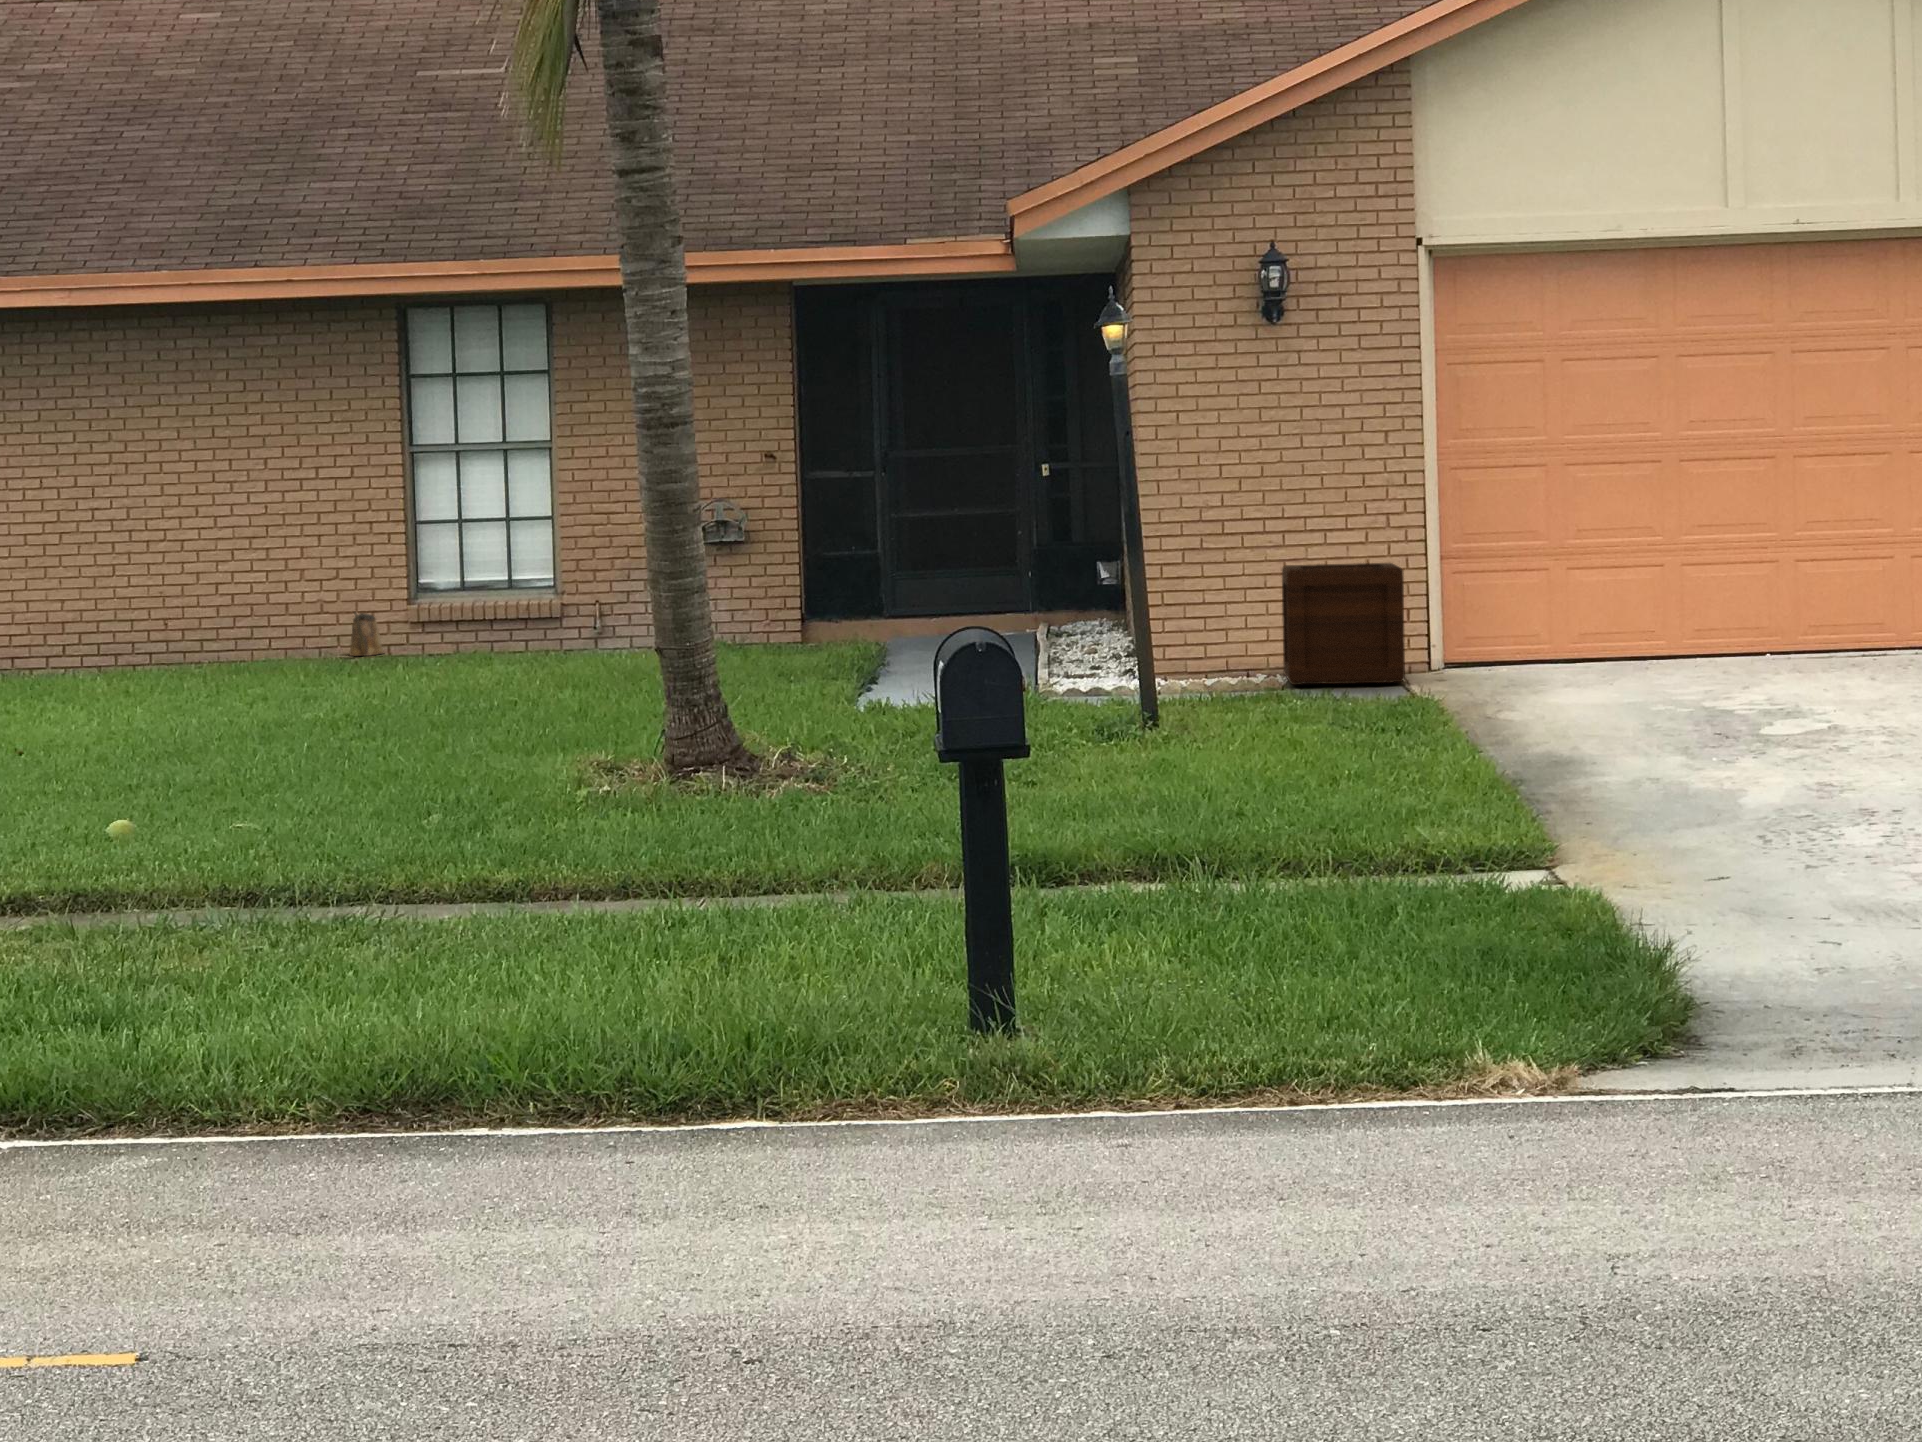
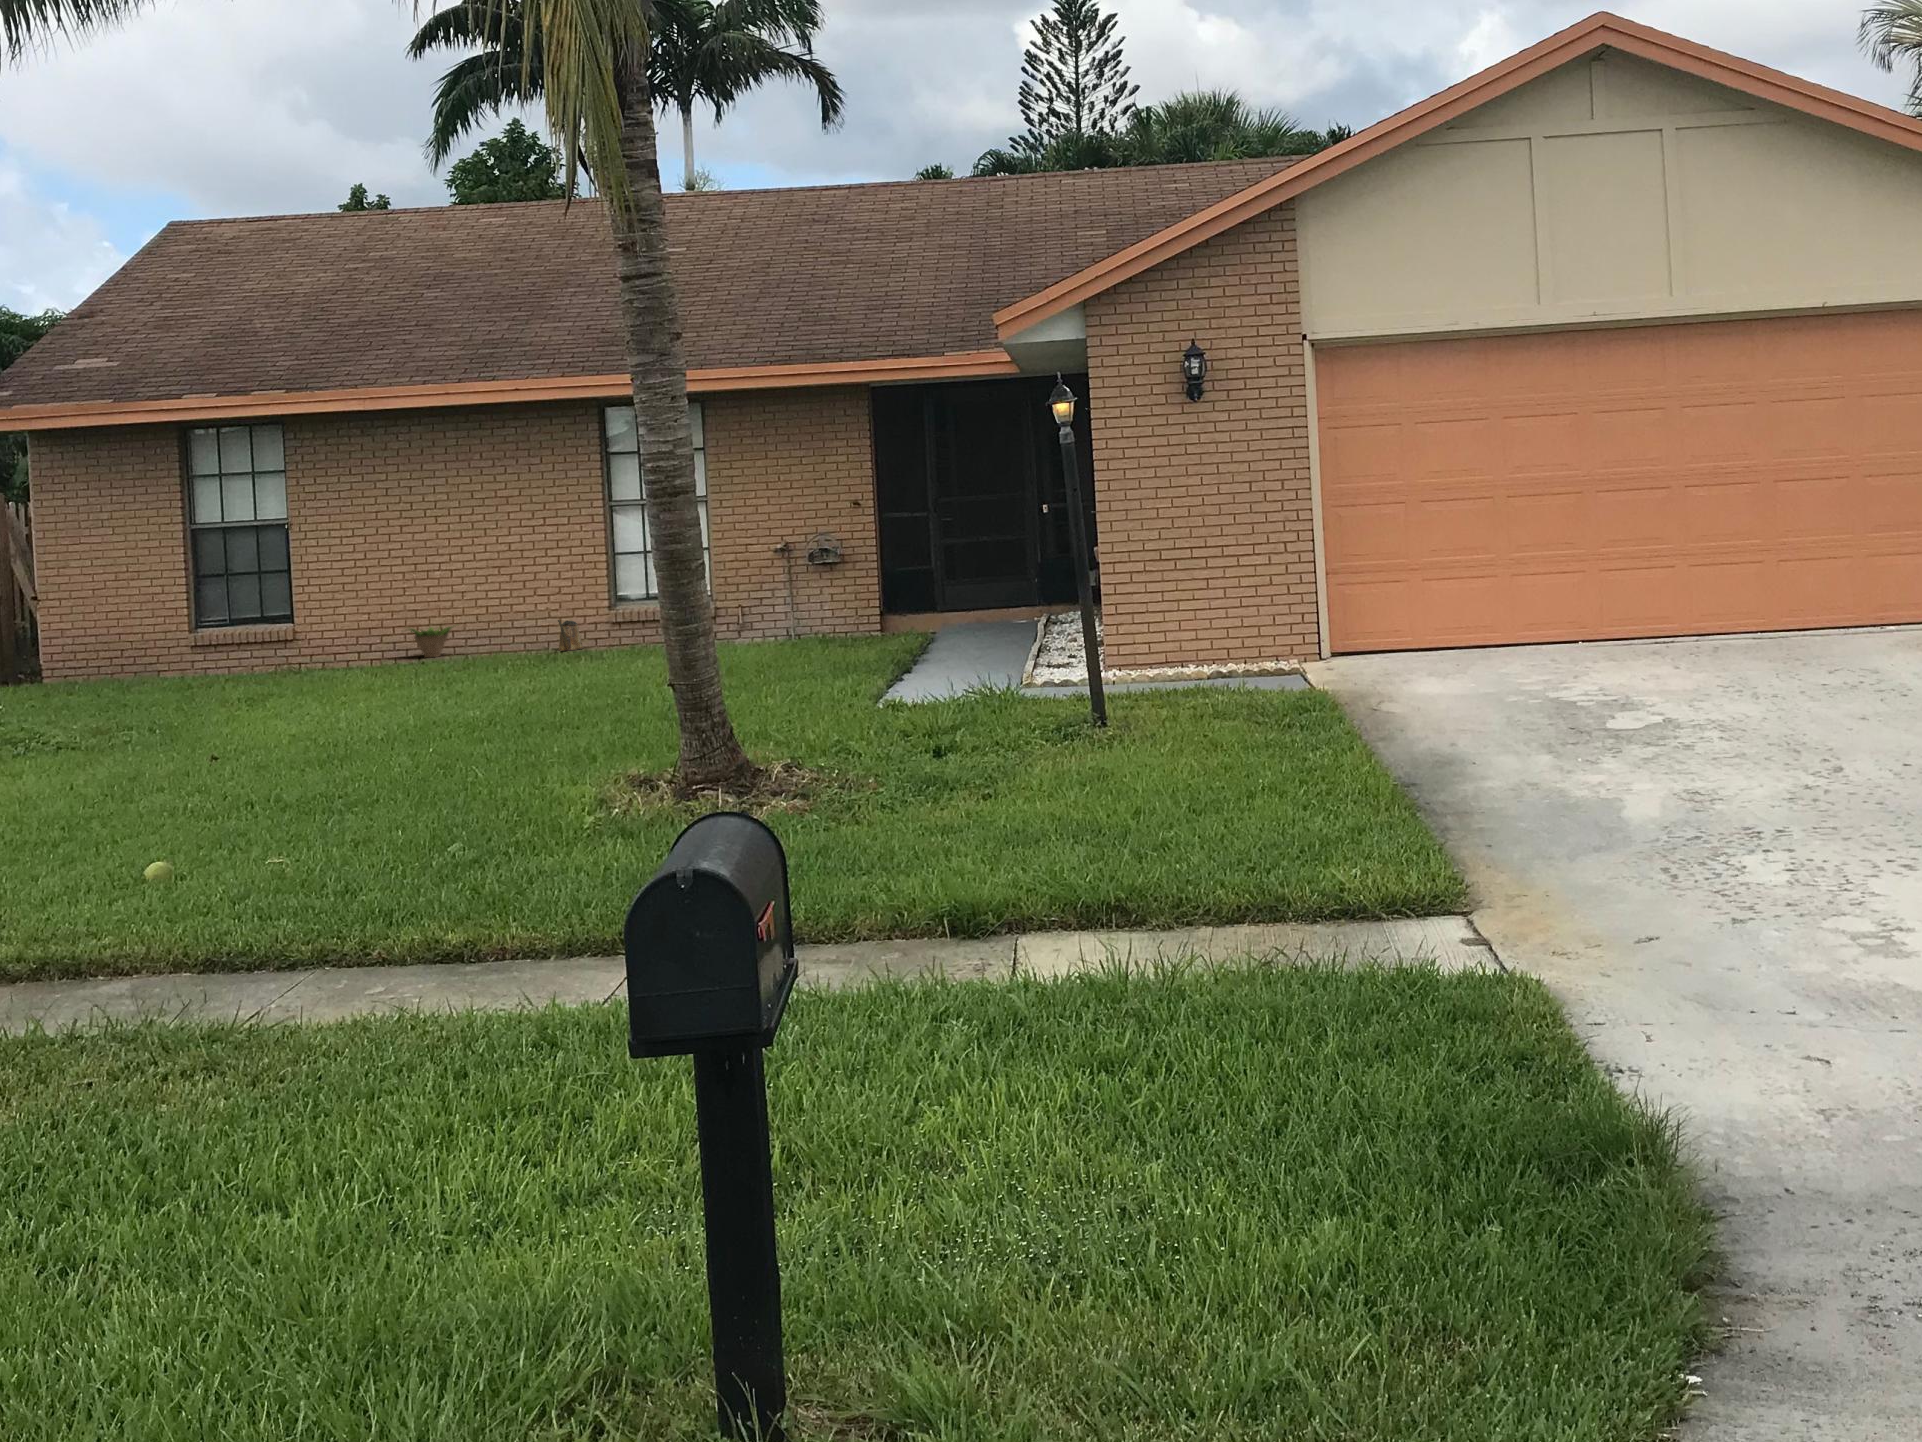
wooden crate: present [1282,563,1405,685] -> none [1206,579,1302,676]
decorative plant: none [121,616,206,663] -> present [409,627,452,657]

